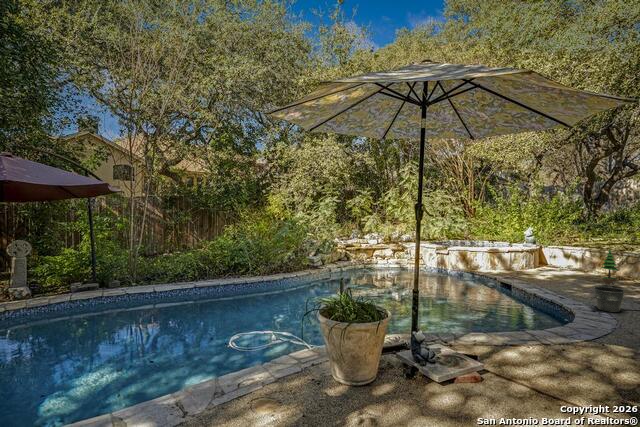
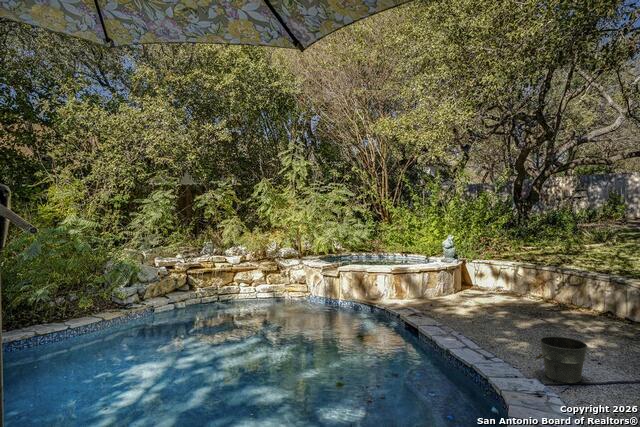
potted tree: present [601,250,618,287] -> none [542,267,566,324]

